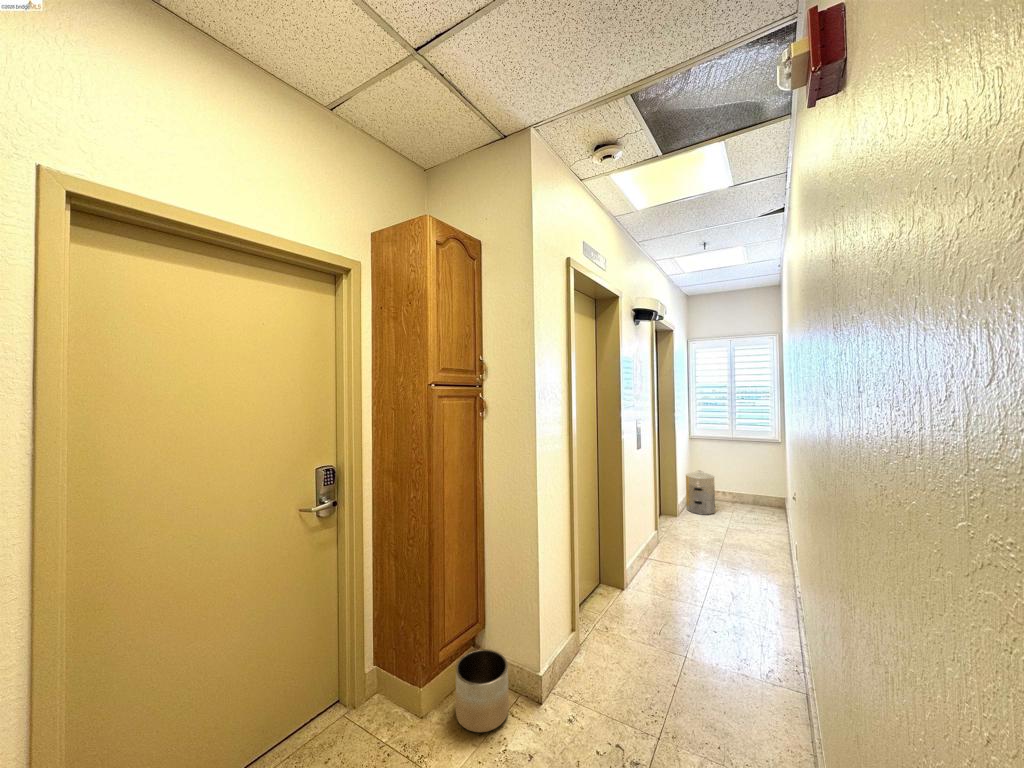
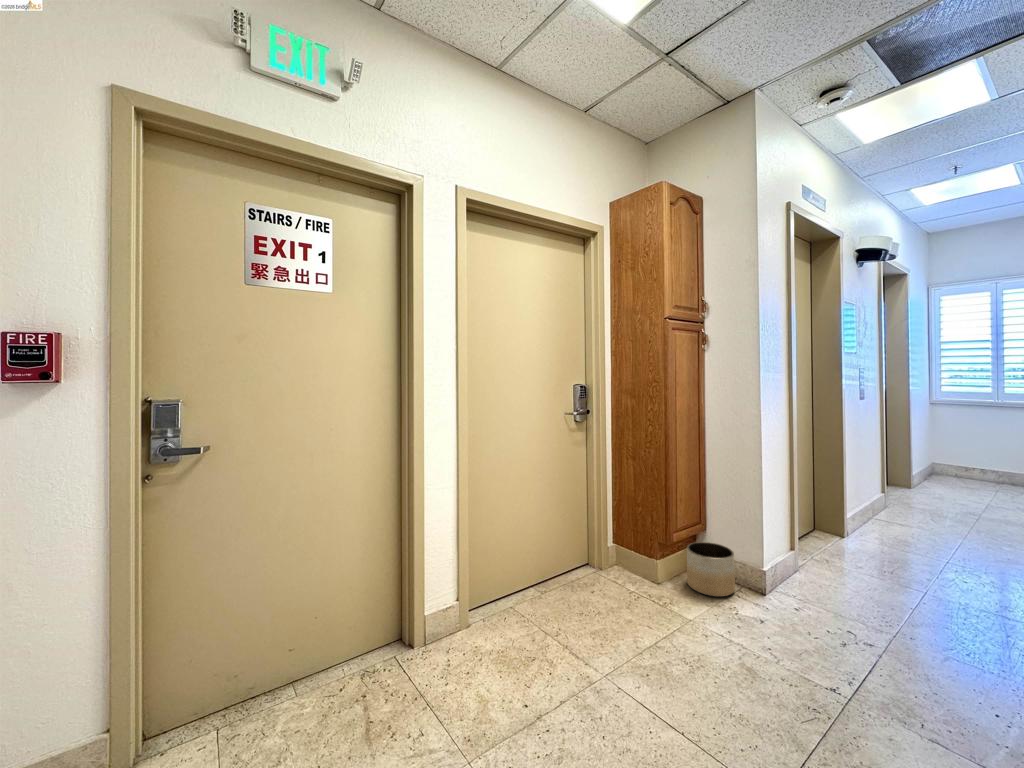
waste bin: present [686,471,715,515] -> none [923,442,968,493]

